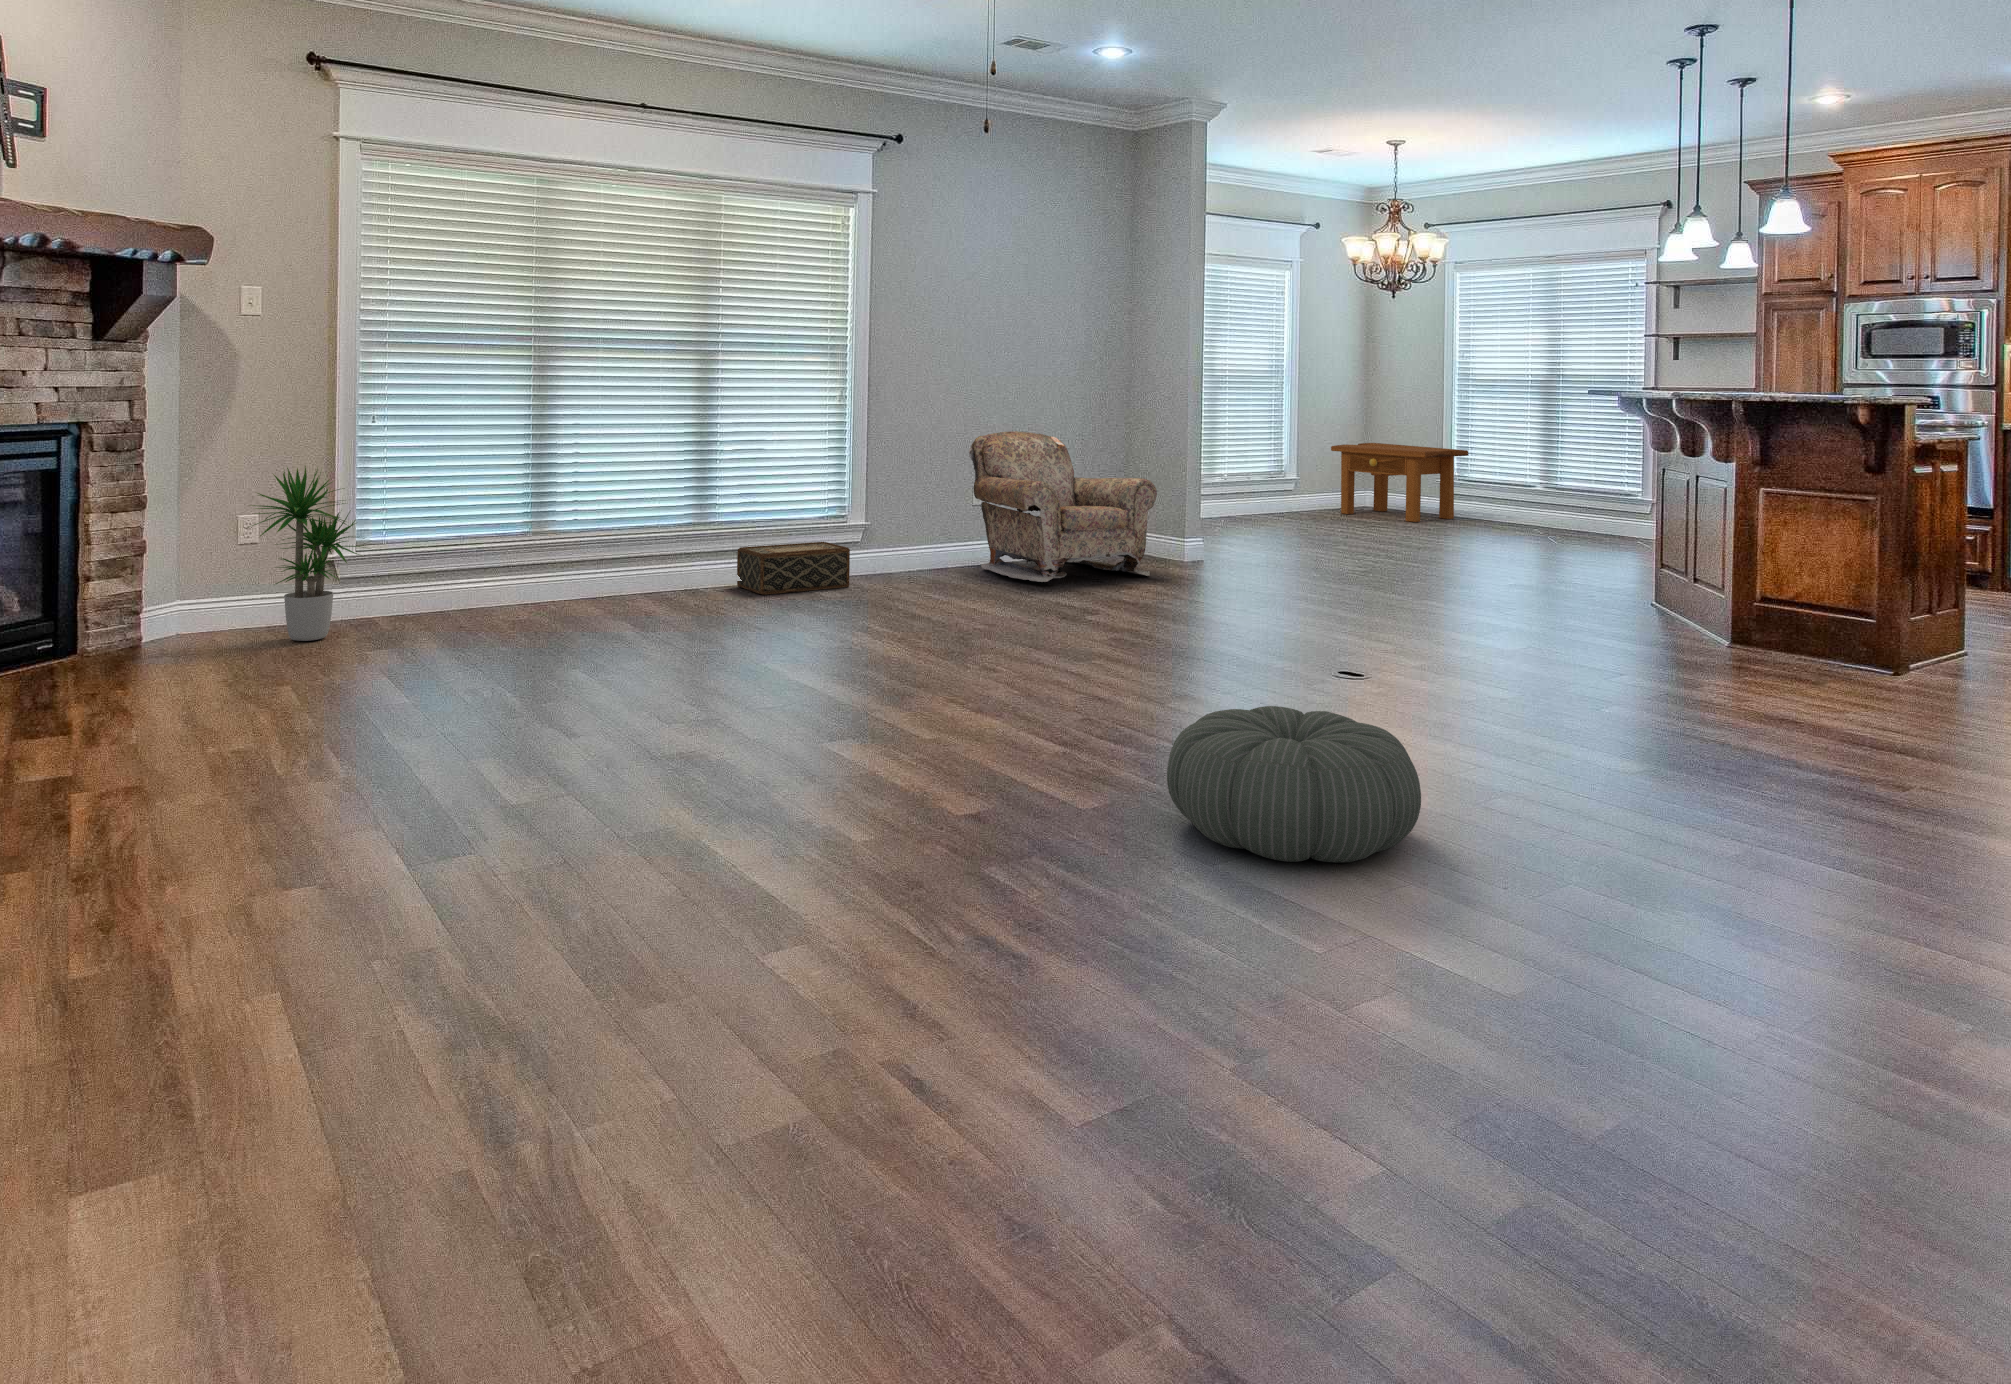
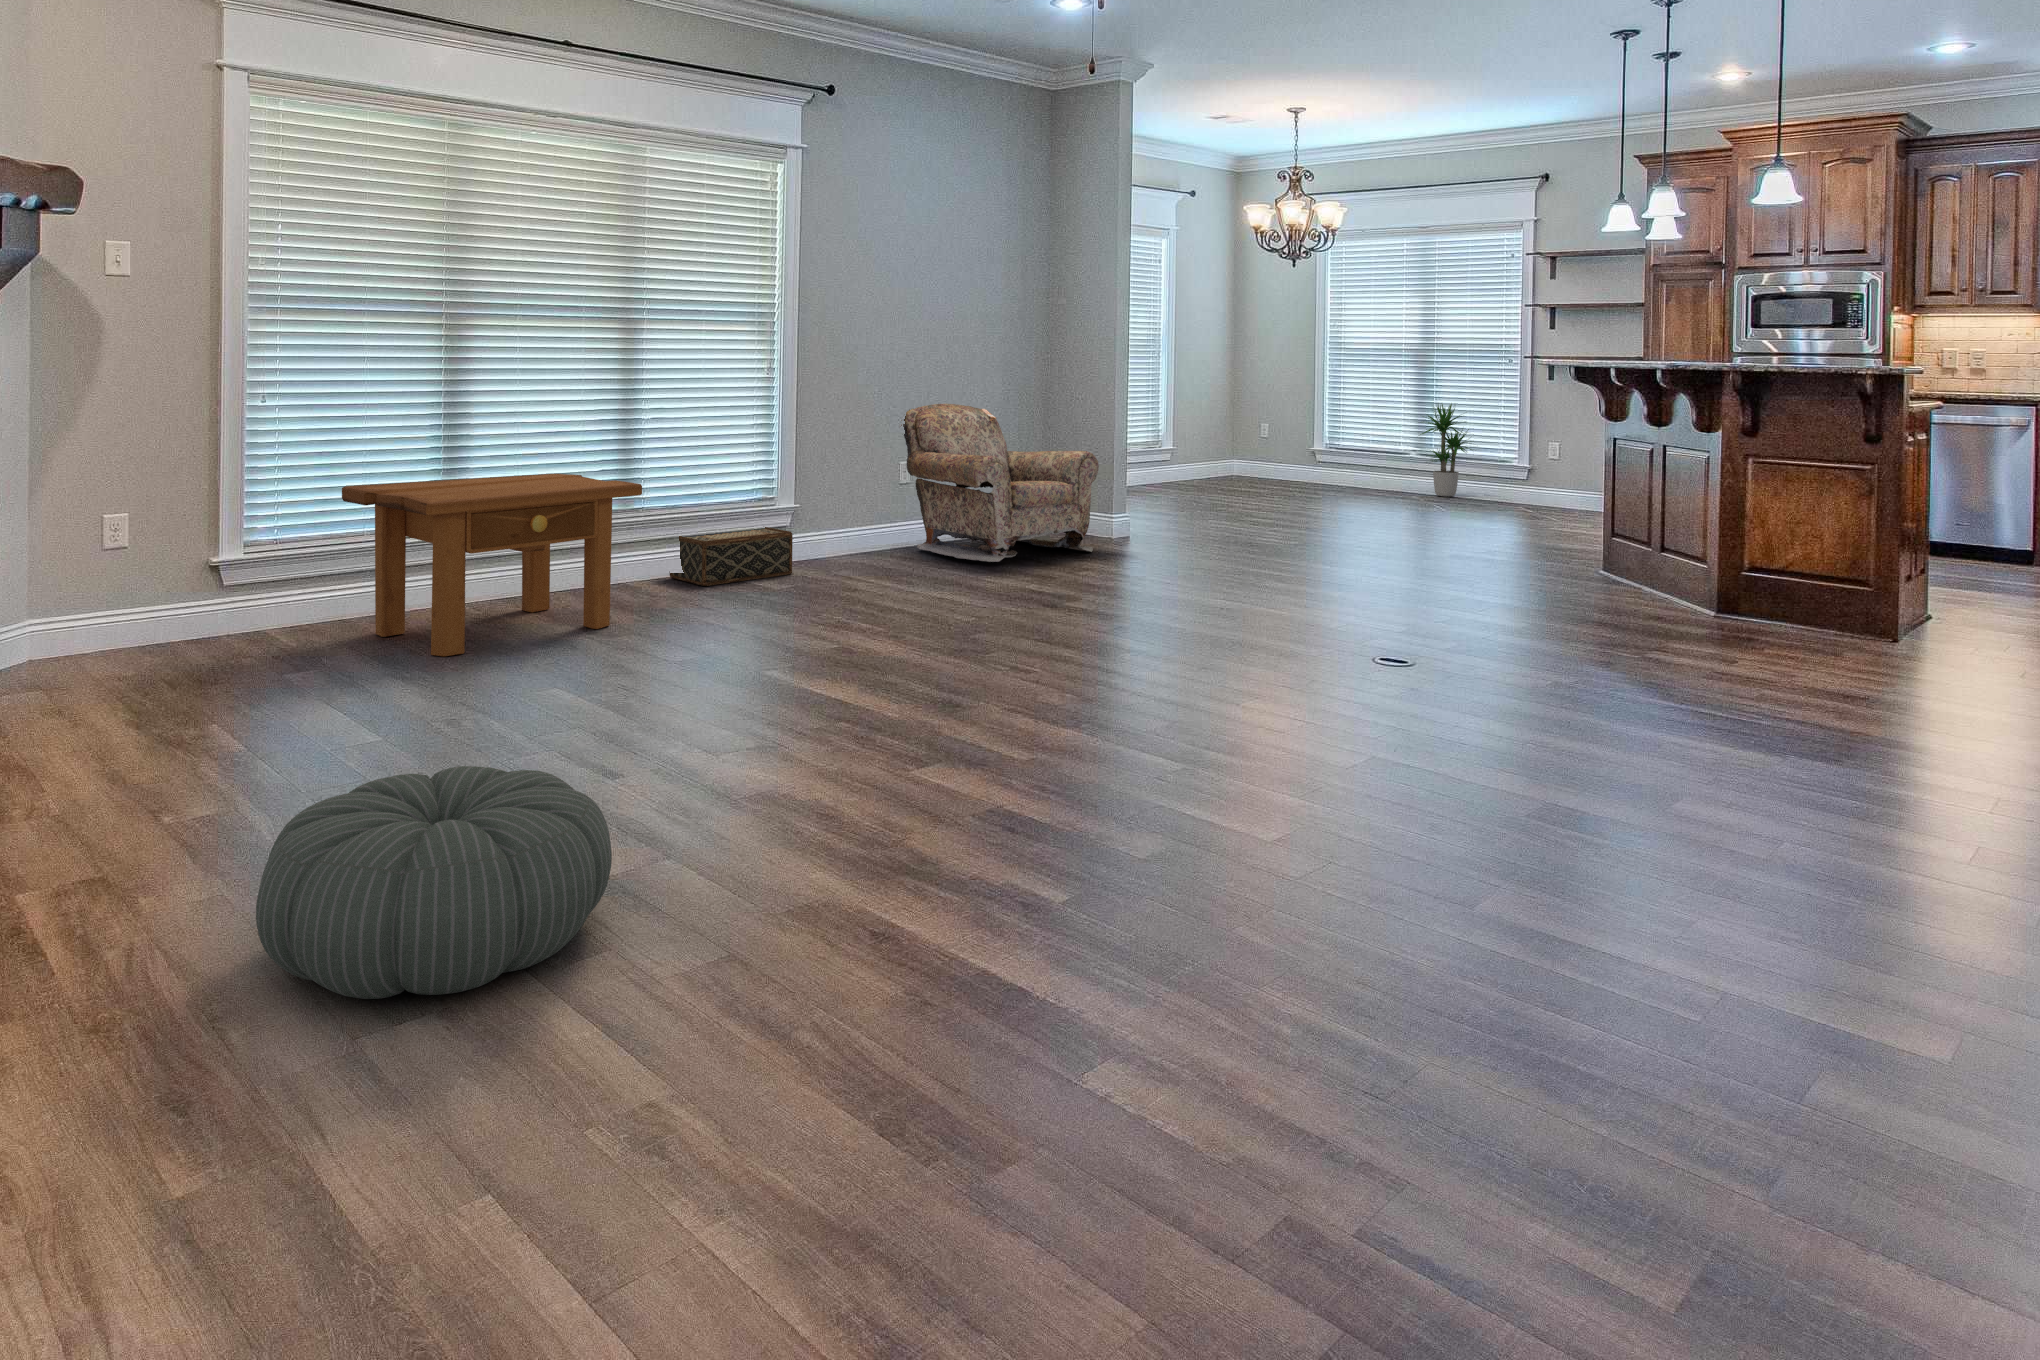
side table: present [1331,443,1468,522] -> present [342,474,642,656]
potted plant: present [249,466,366,641] -> present [1420,404,1474,497]
pouf: present [1167,706,1421,862] -> present [256,766,612,999]

